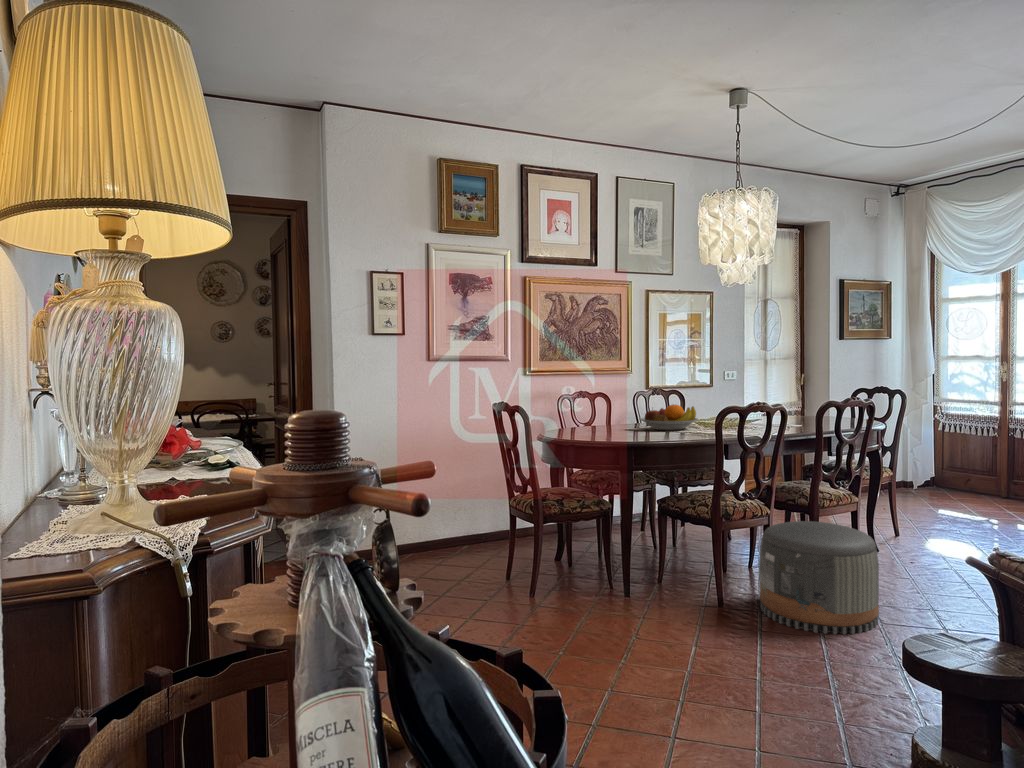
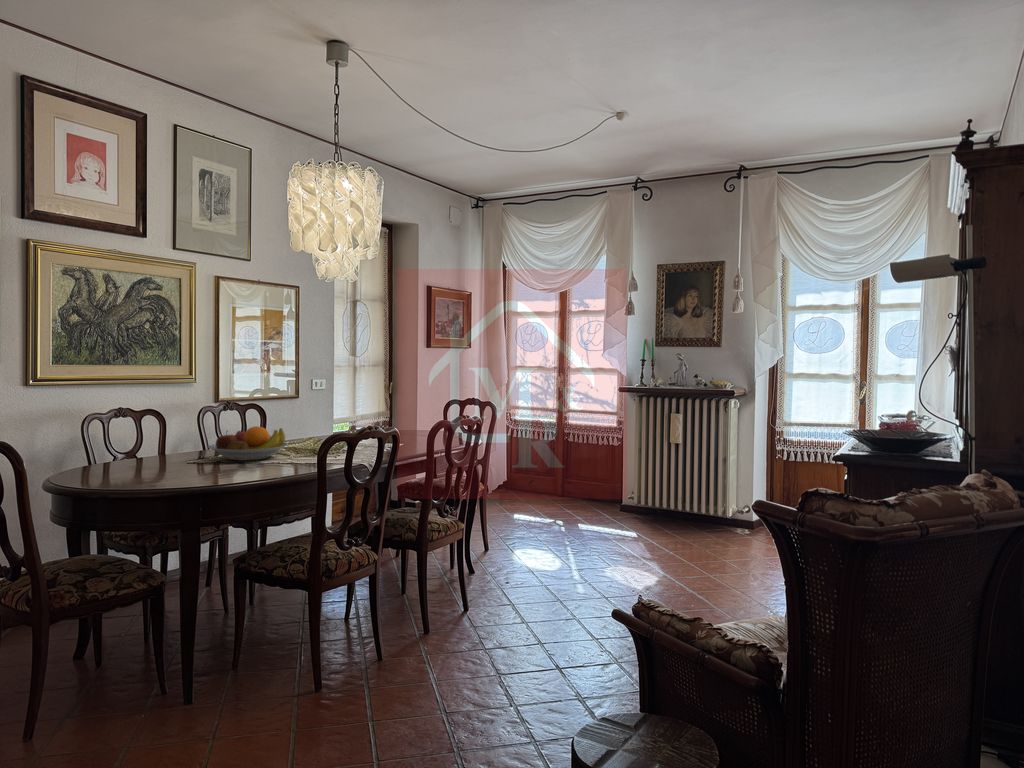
pouf: present [760,521,879,634] -> none [370,562,497,703]

